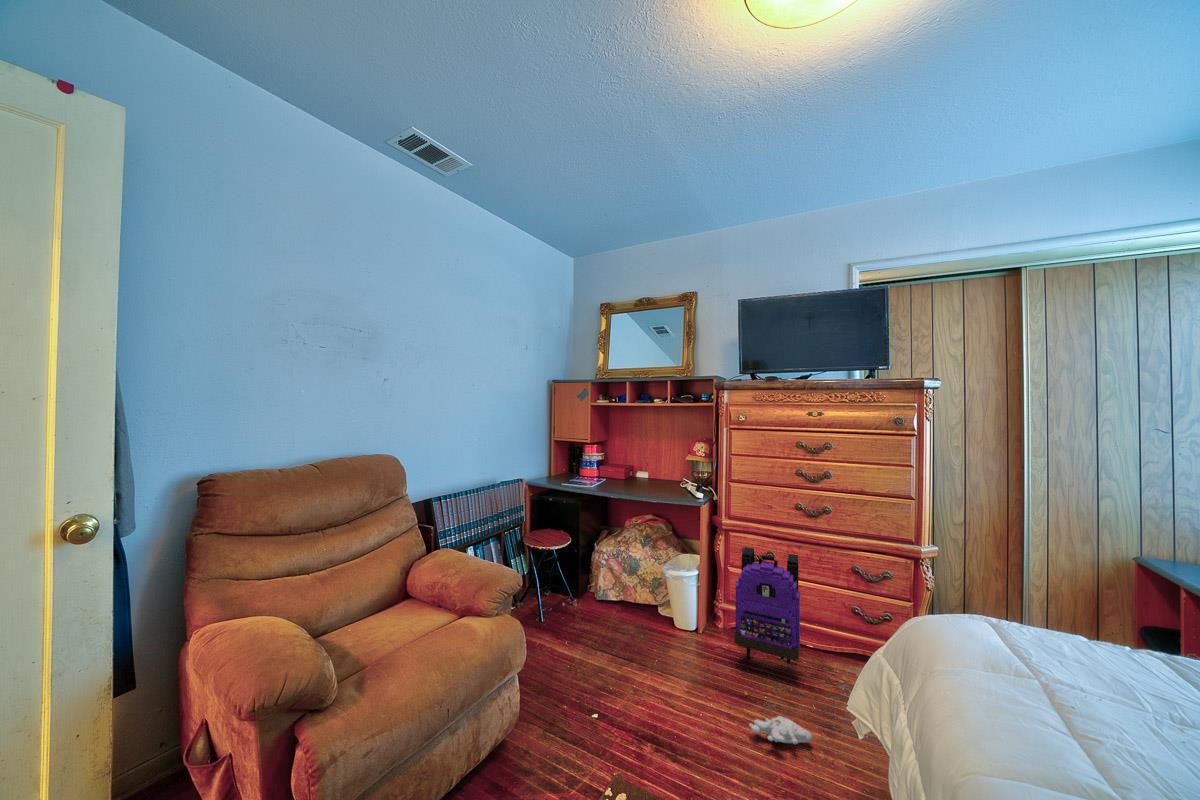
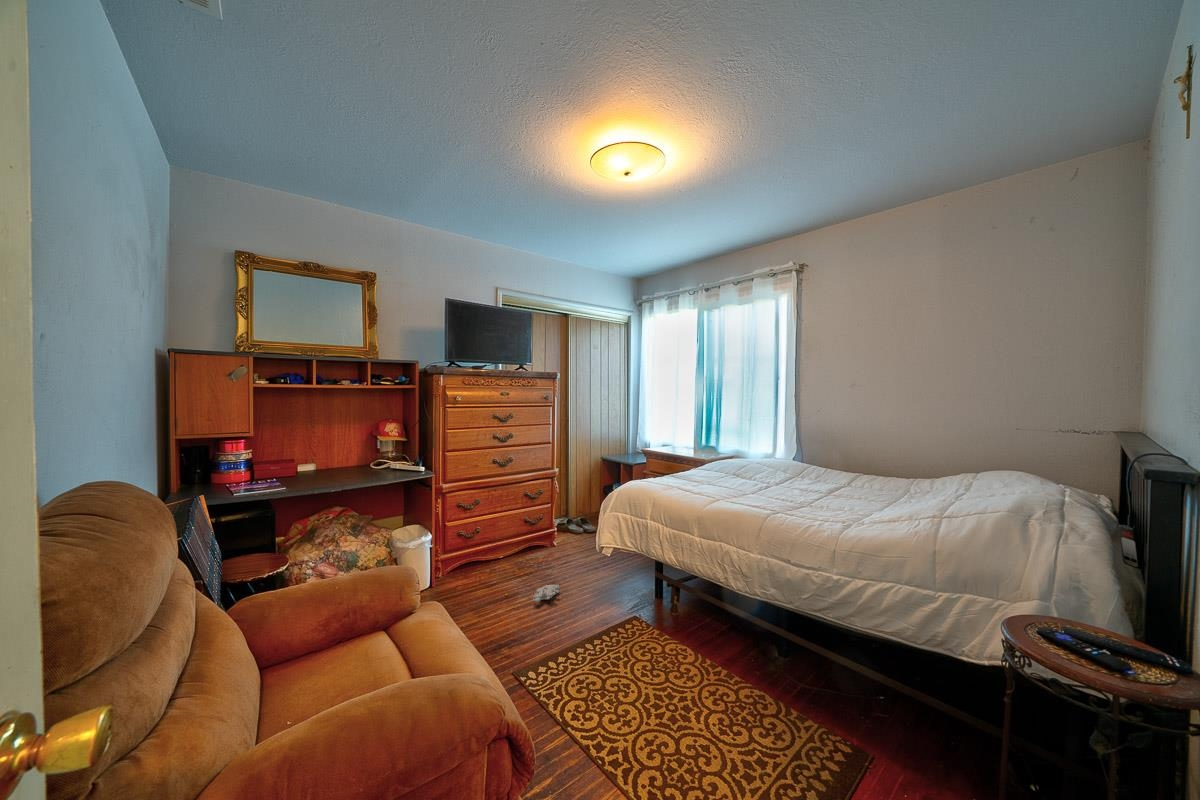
backpack: present [734,547,800,664] -> none [465,494,520,582]

